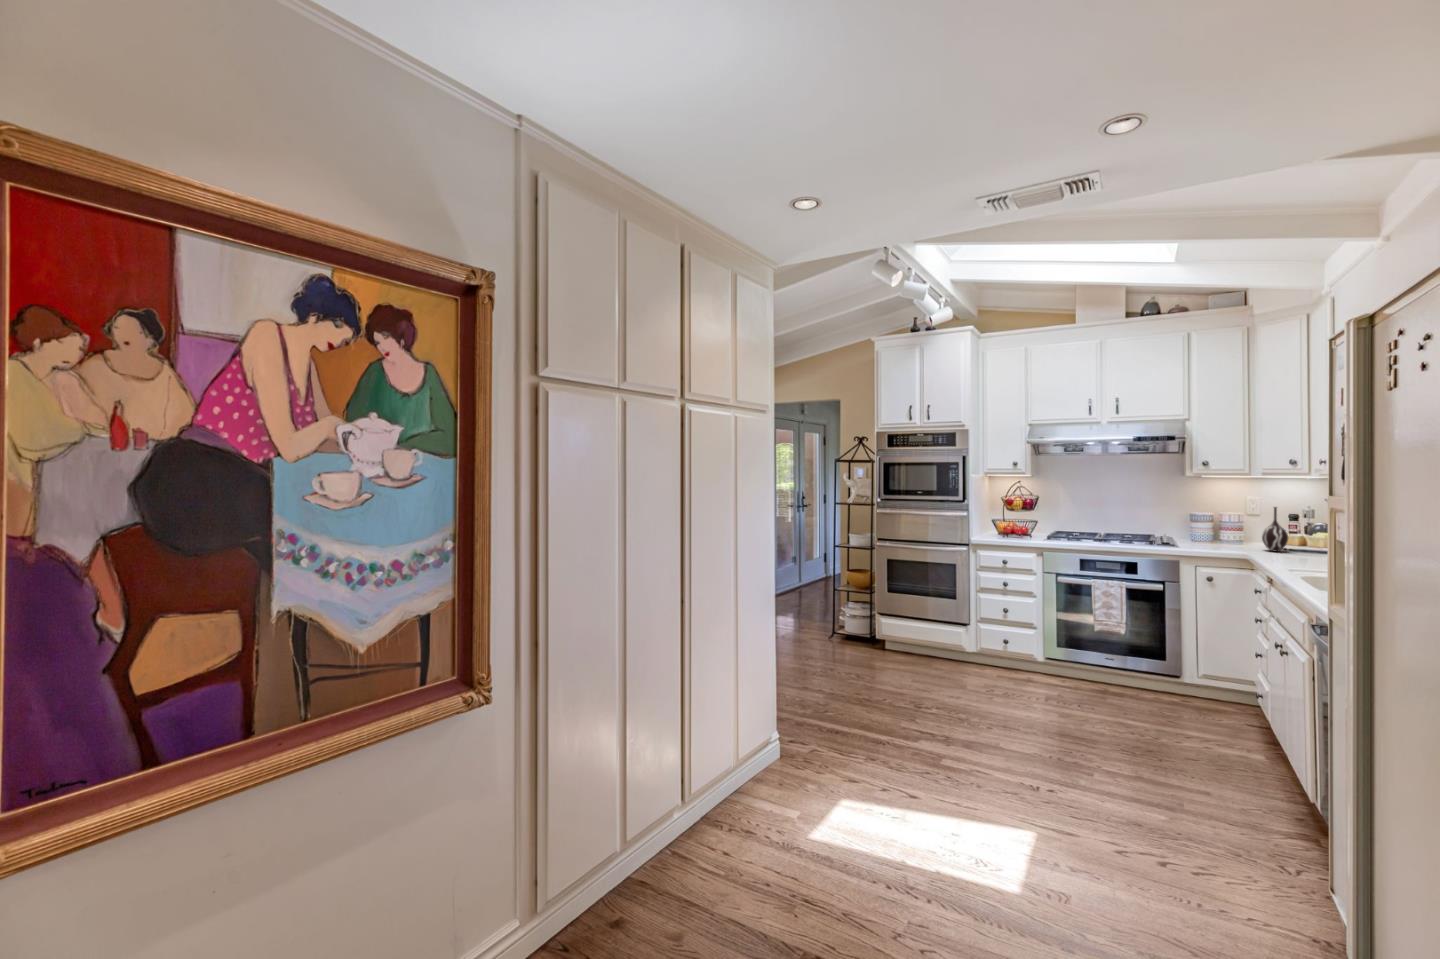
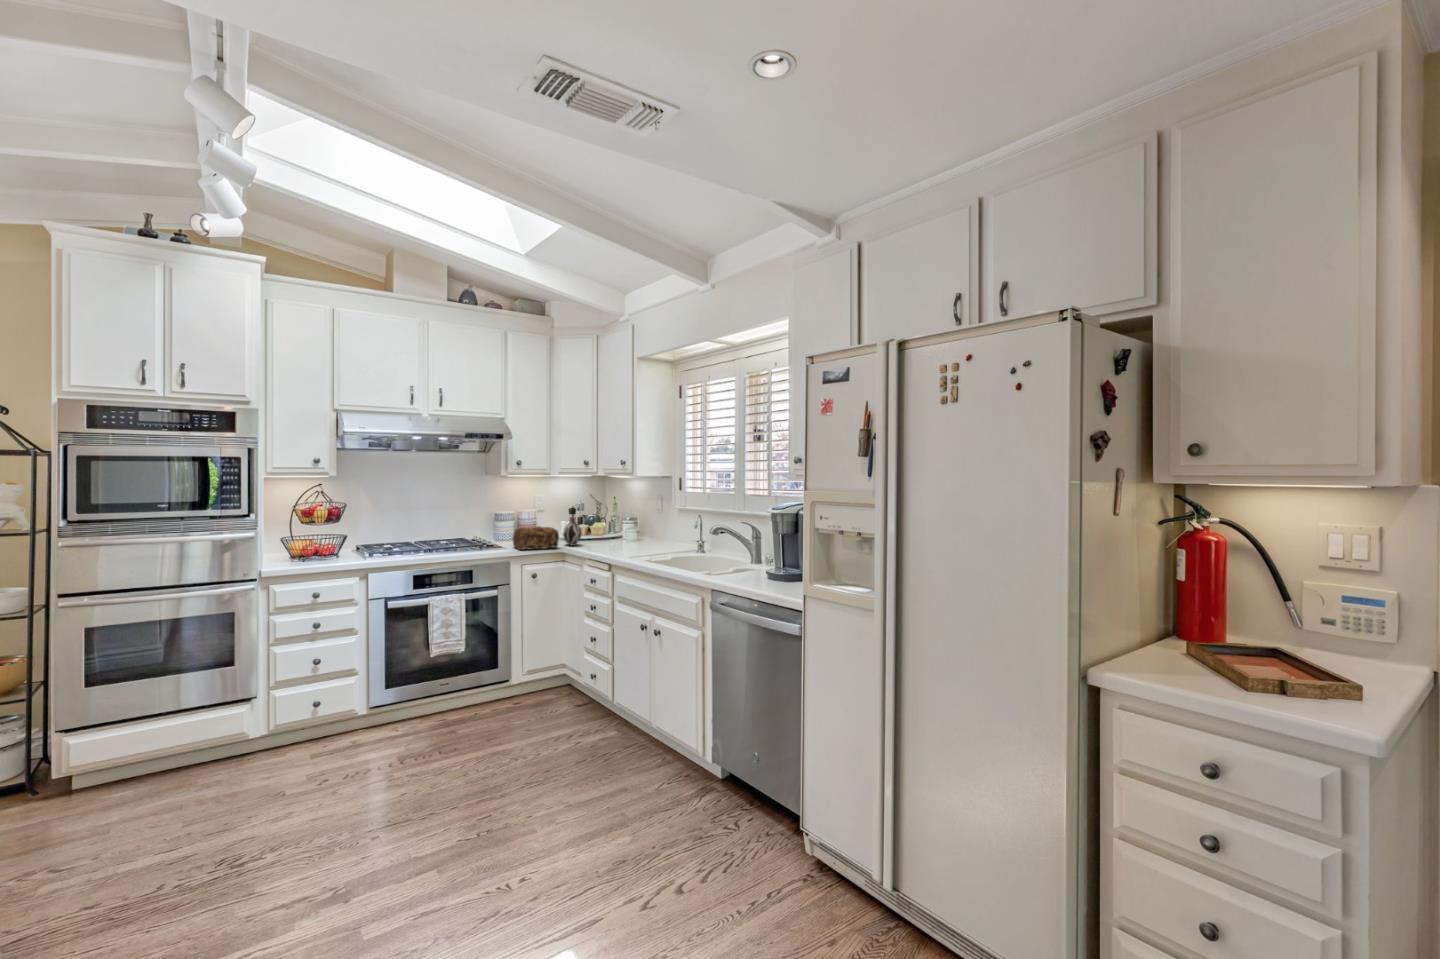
bread loaf: none [1194,526,1248,551] -> present [513,526,559,550]

